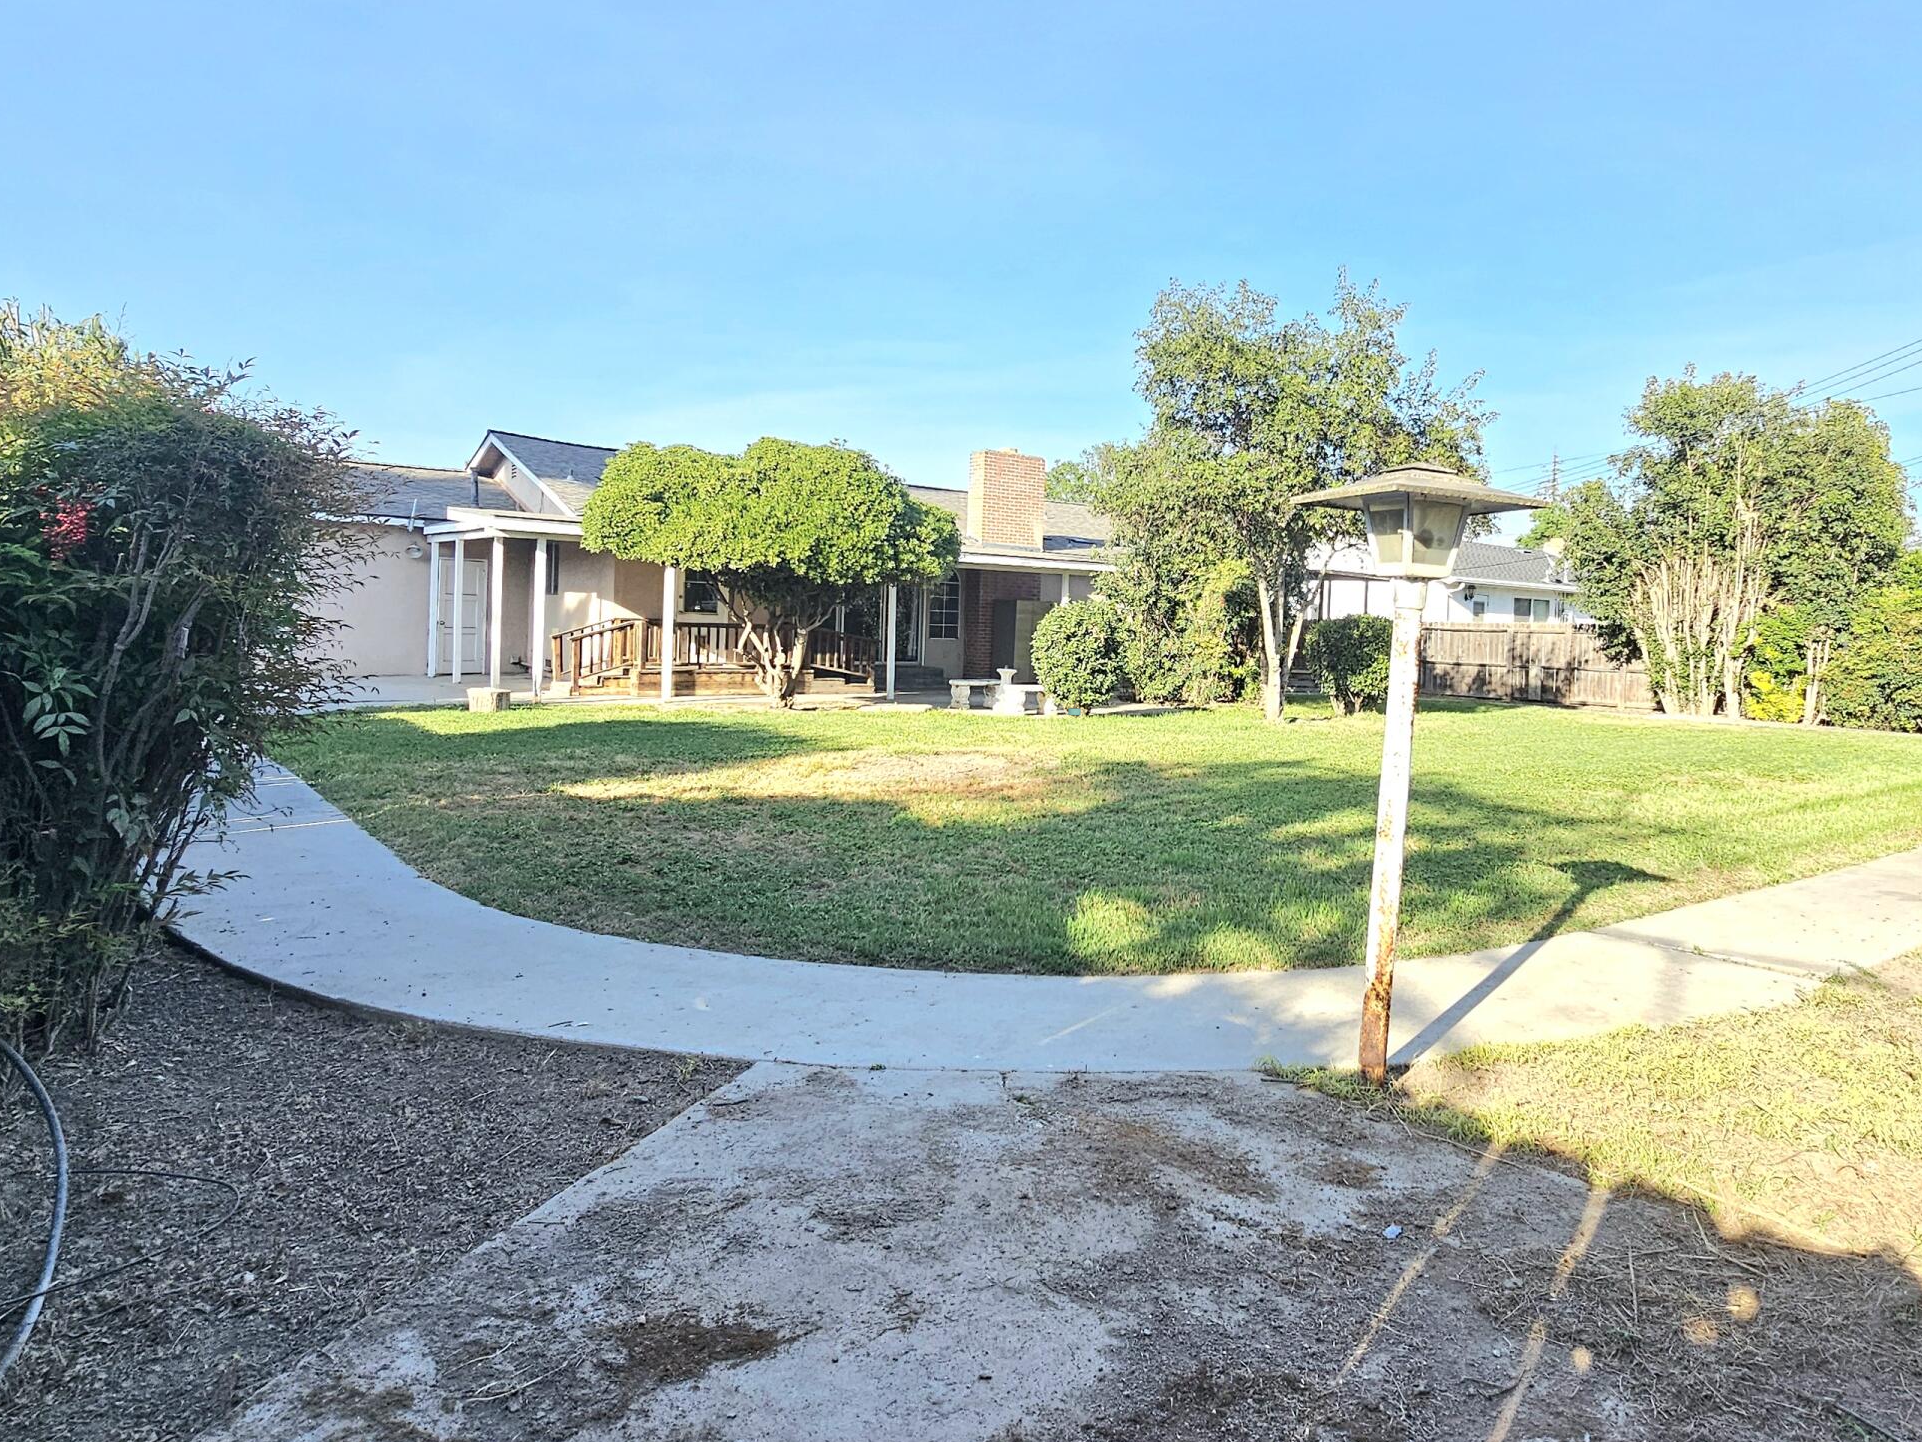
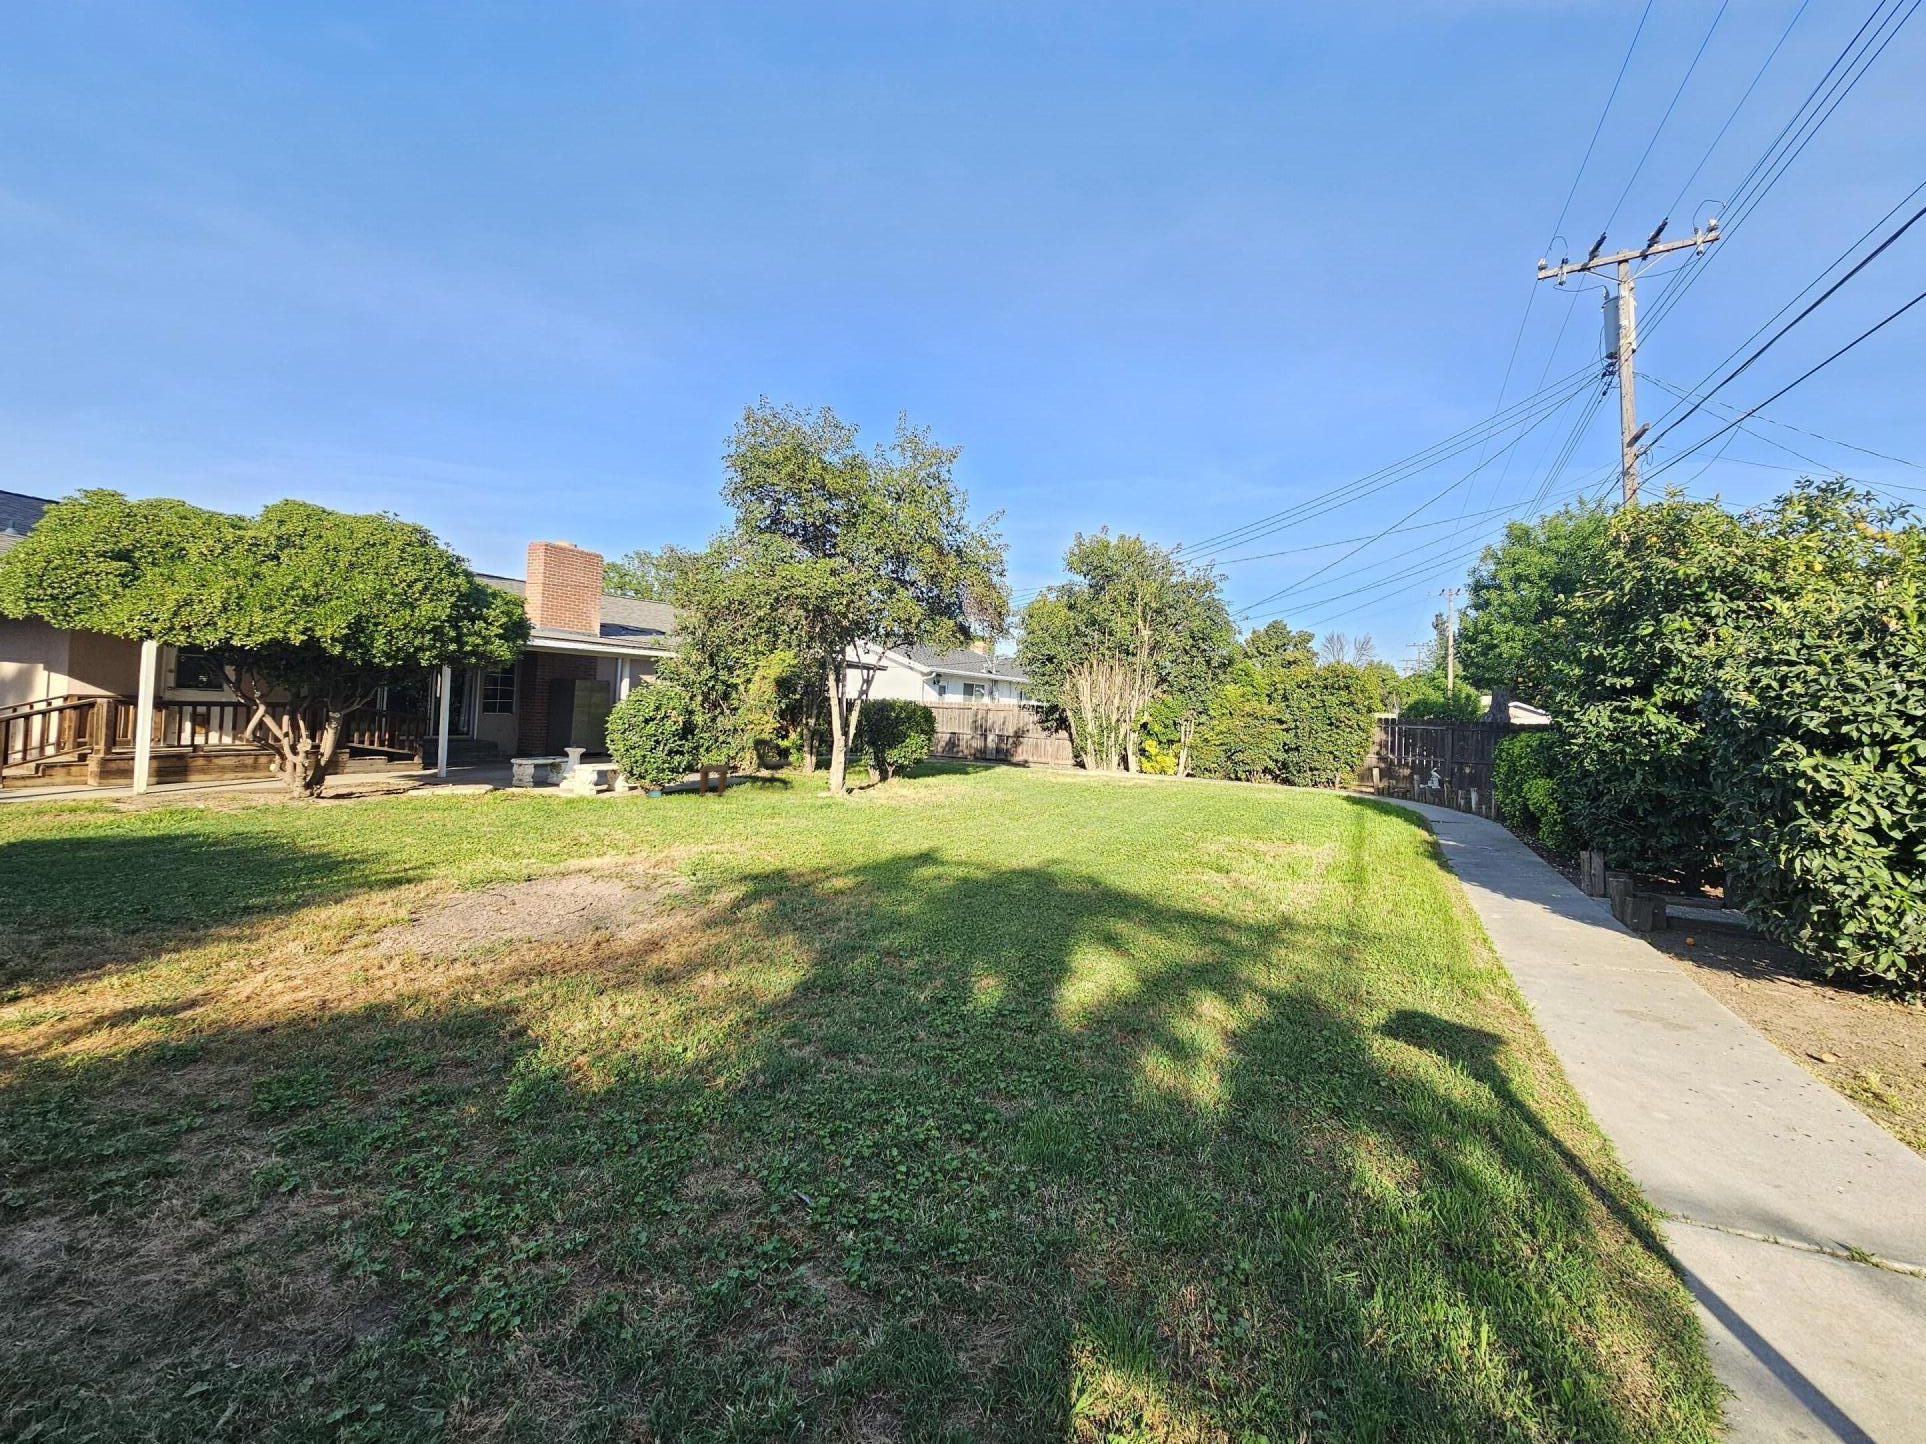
chair: none [1179,657,1226,714] -> present [751,738,793,789]
bench: none [1119,684,1153,716] -> present [700,764,728,796]

